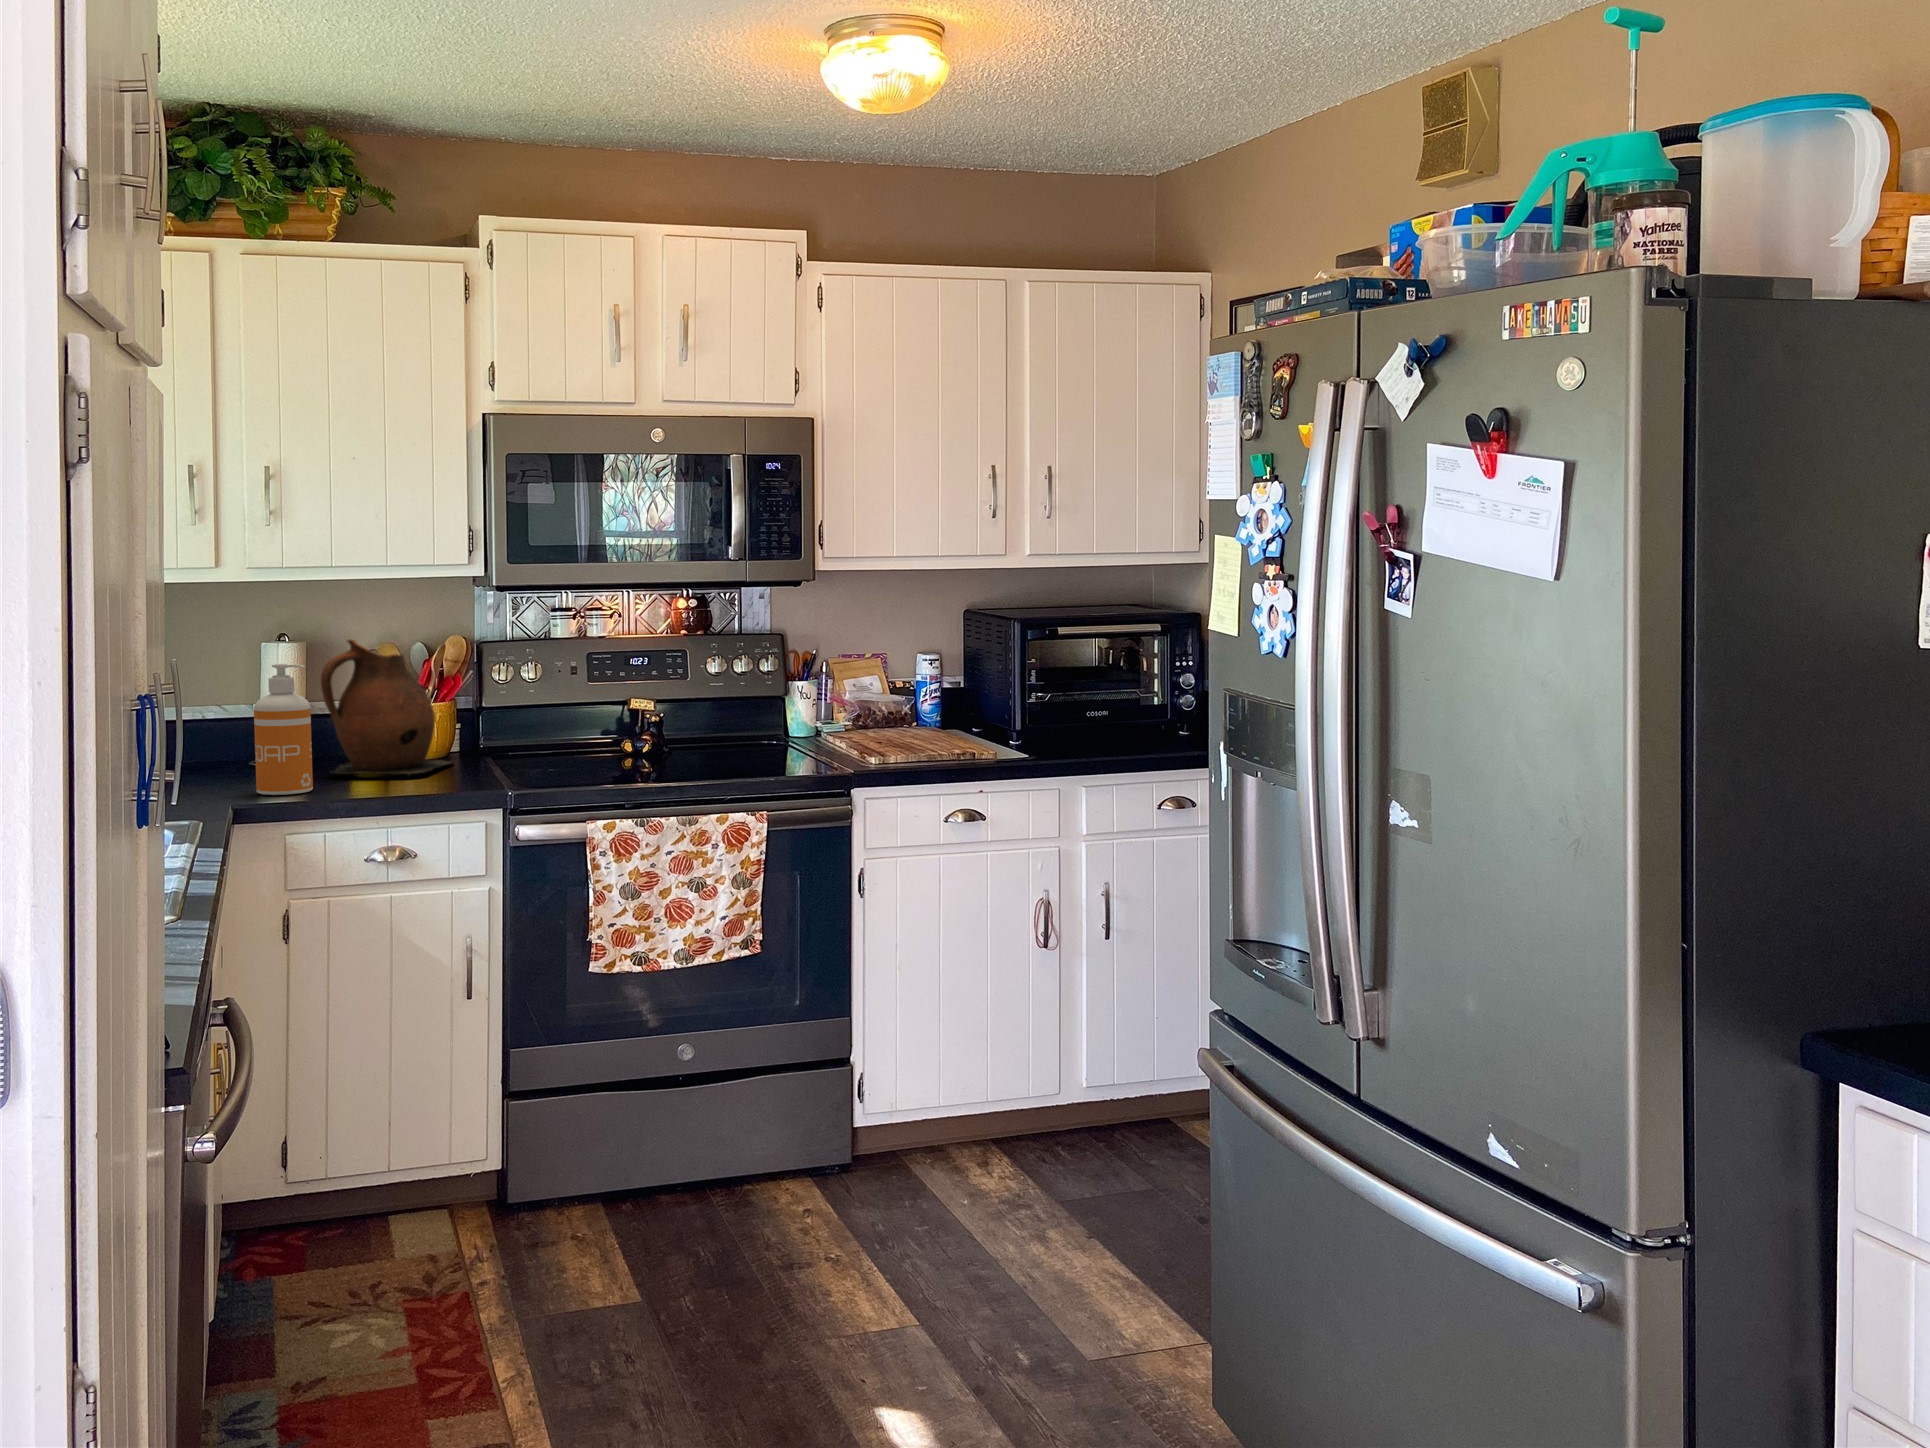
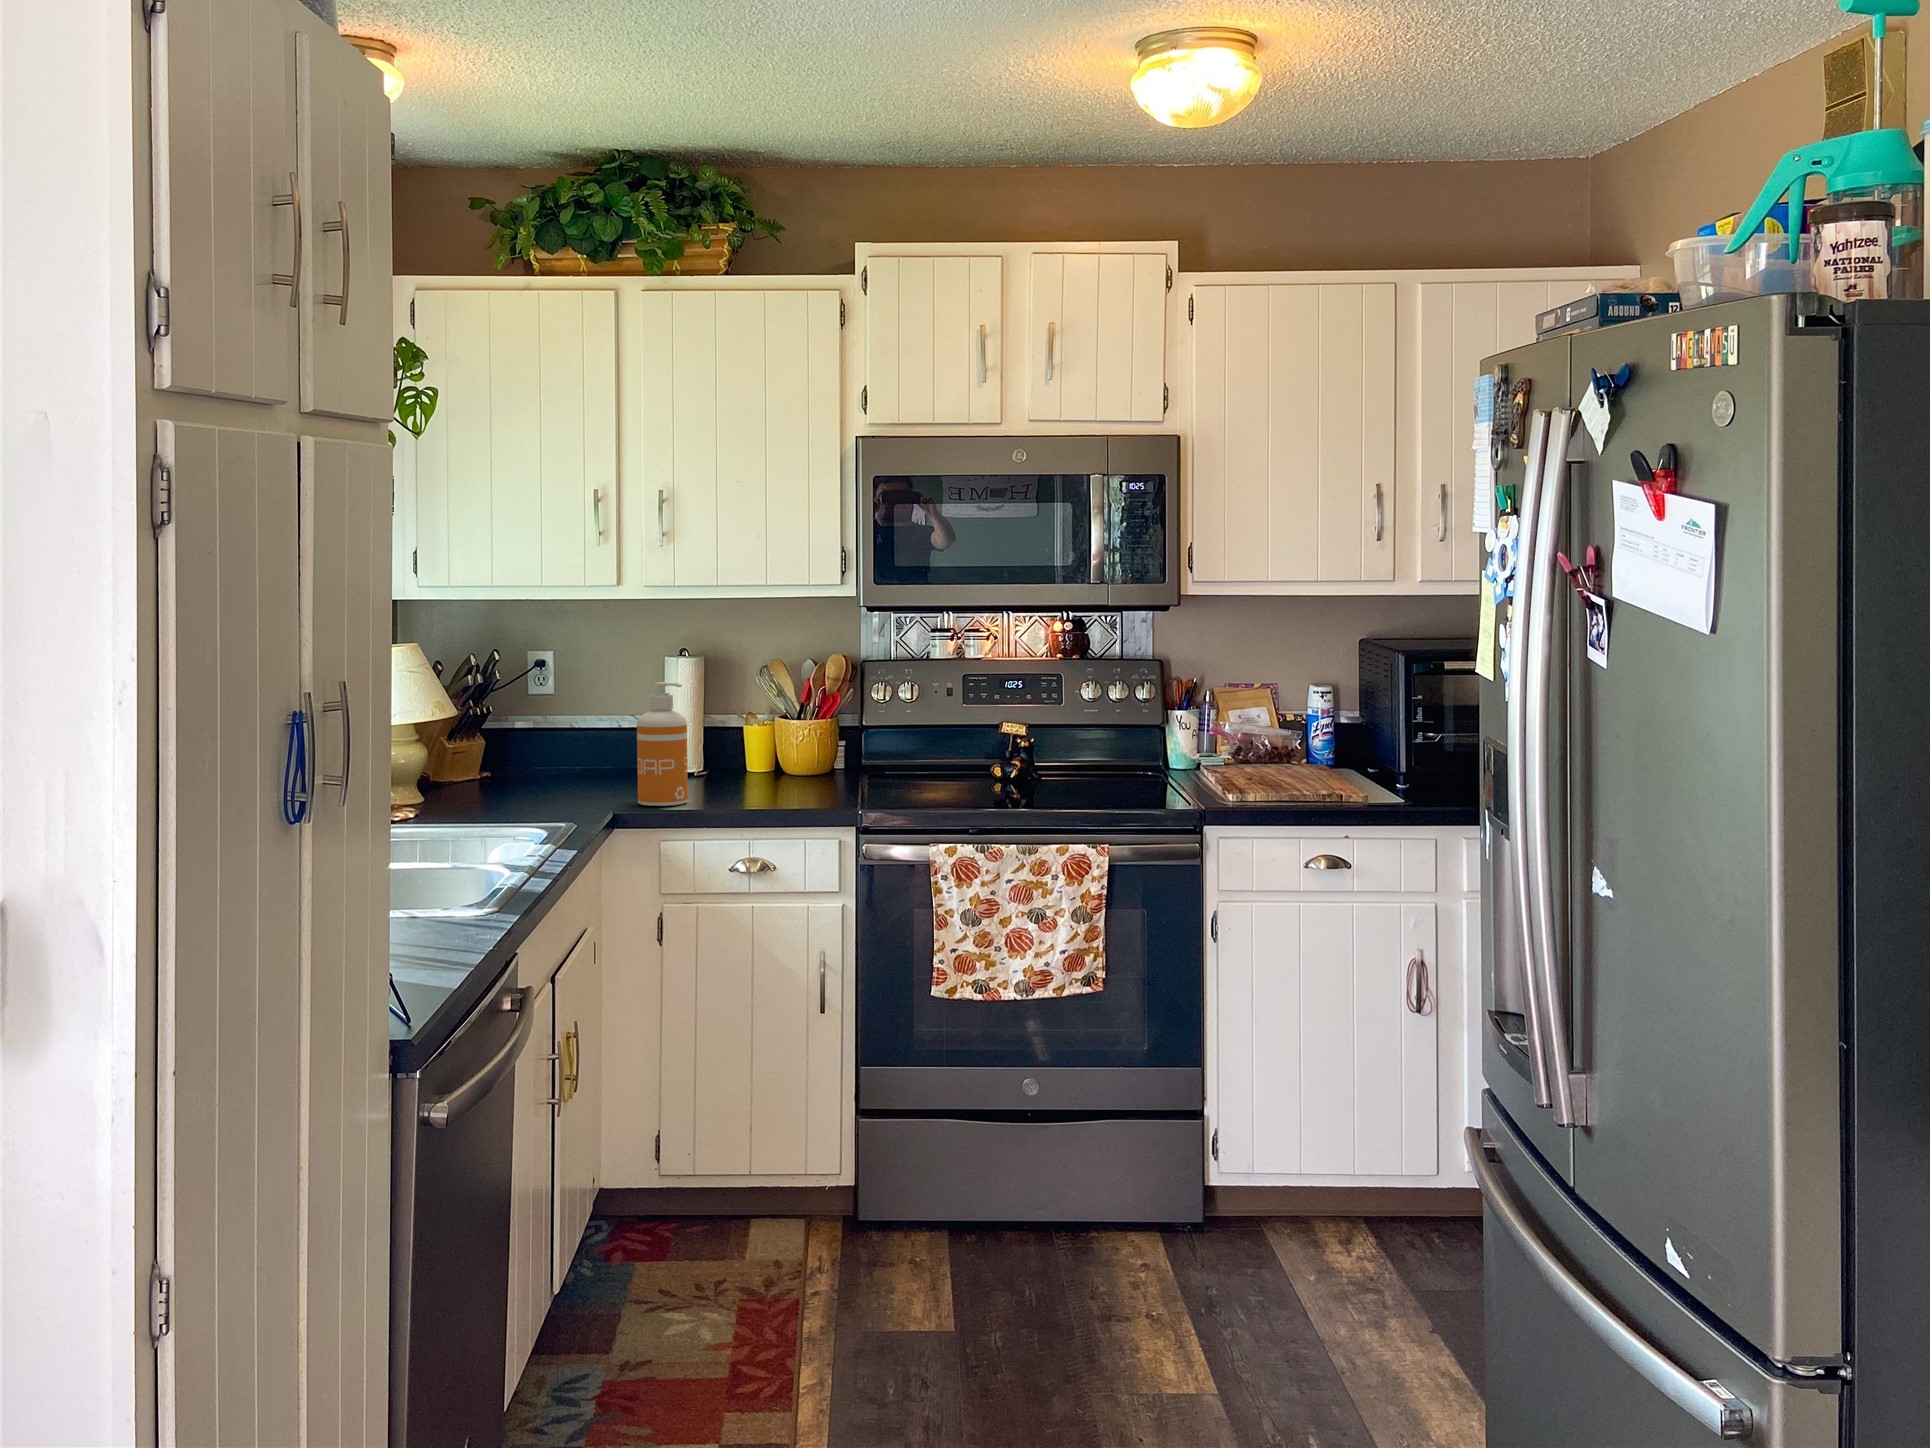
ceramic pitcher: present [321,639,454,776] -> none [705,659,828,793]

